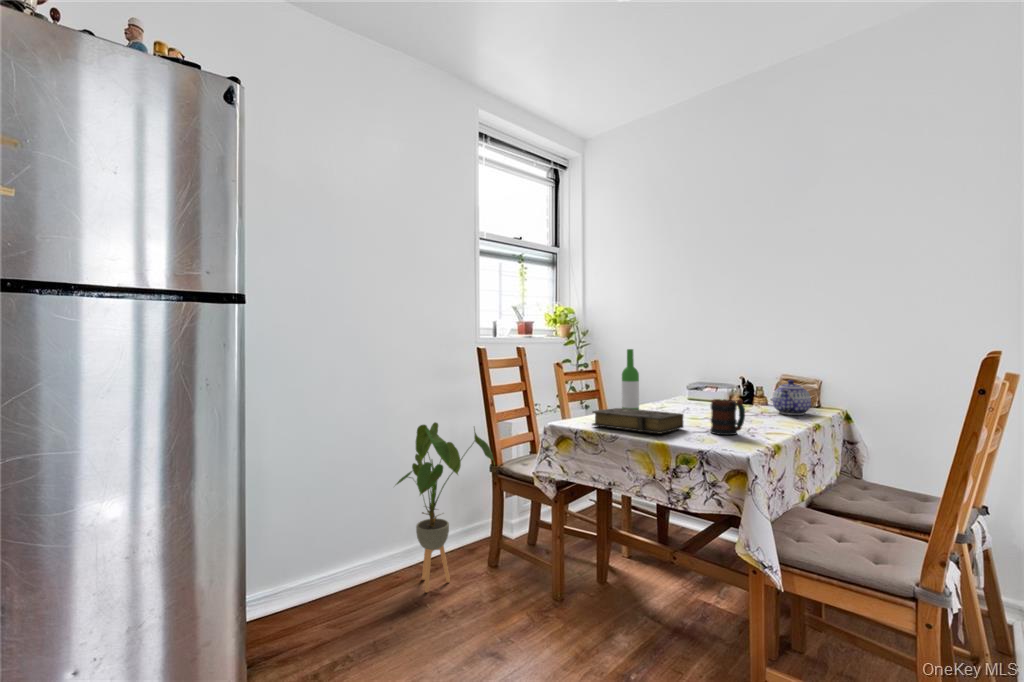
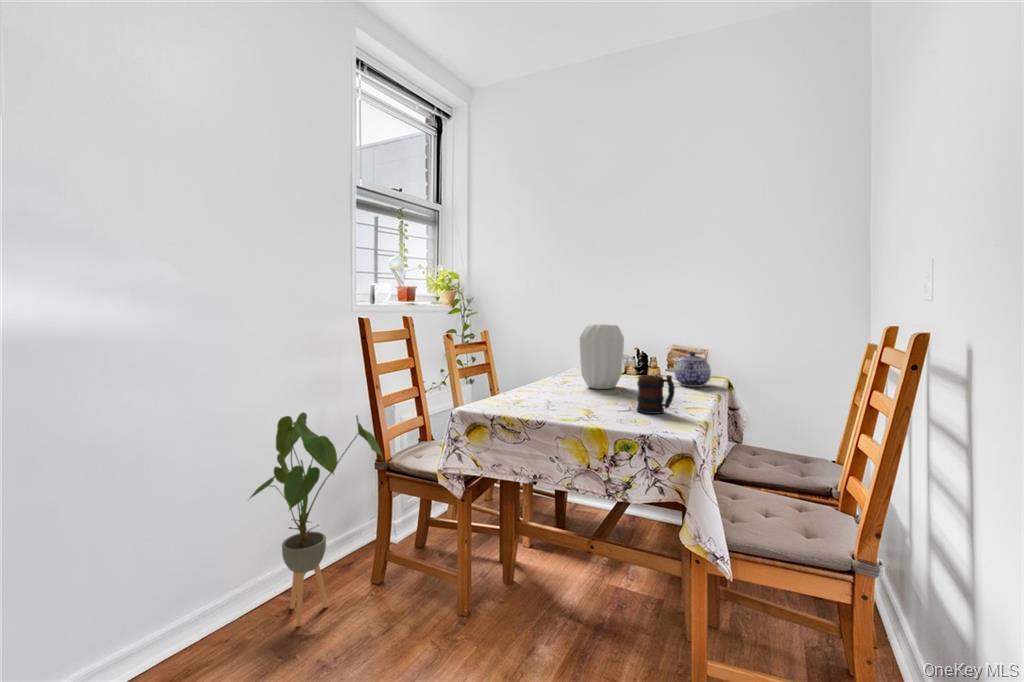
wine bottle: present [622,349,639,410] -> none [531,320,550,395]
vase: none [671,353,716,413] -> present [580,325,624,389]
book: present [592,408,683,434] -> none [508,387,608,416]

